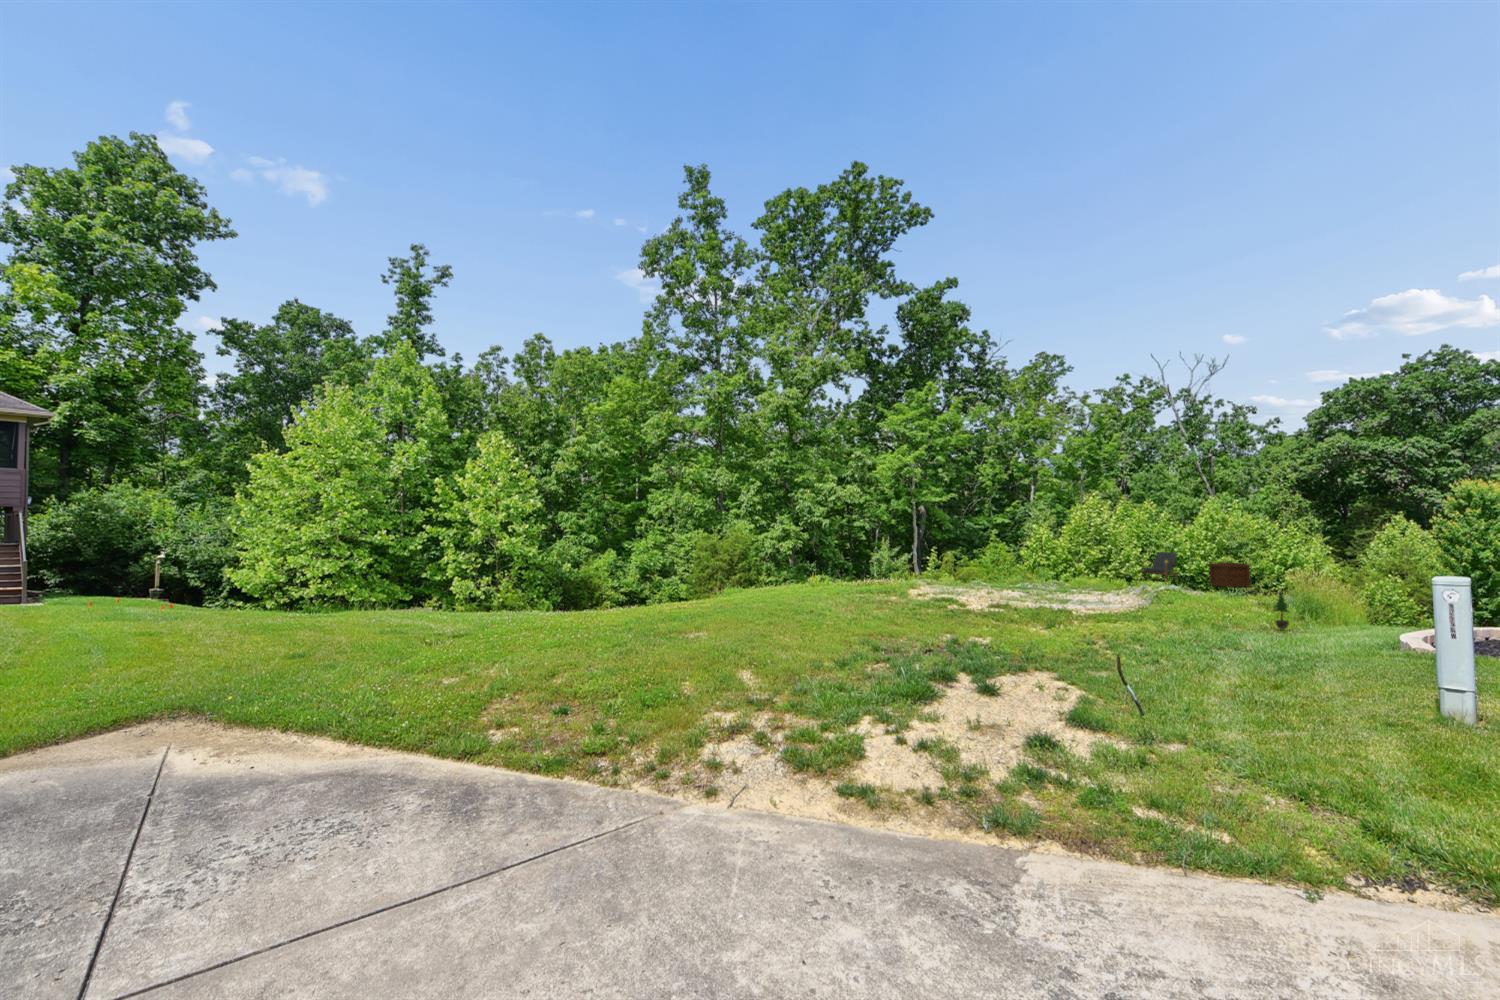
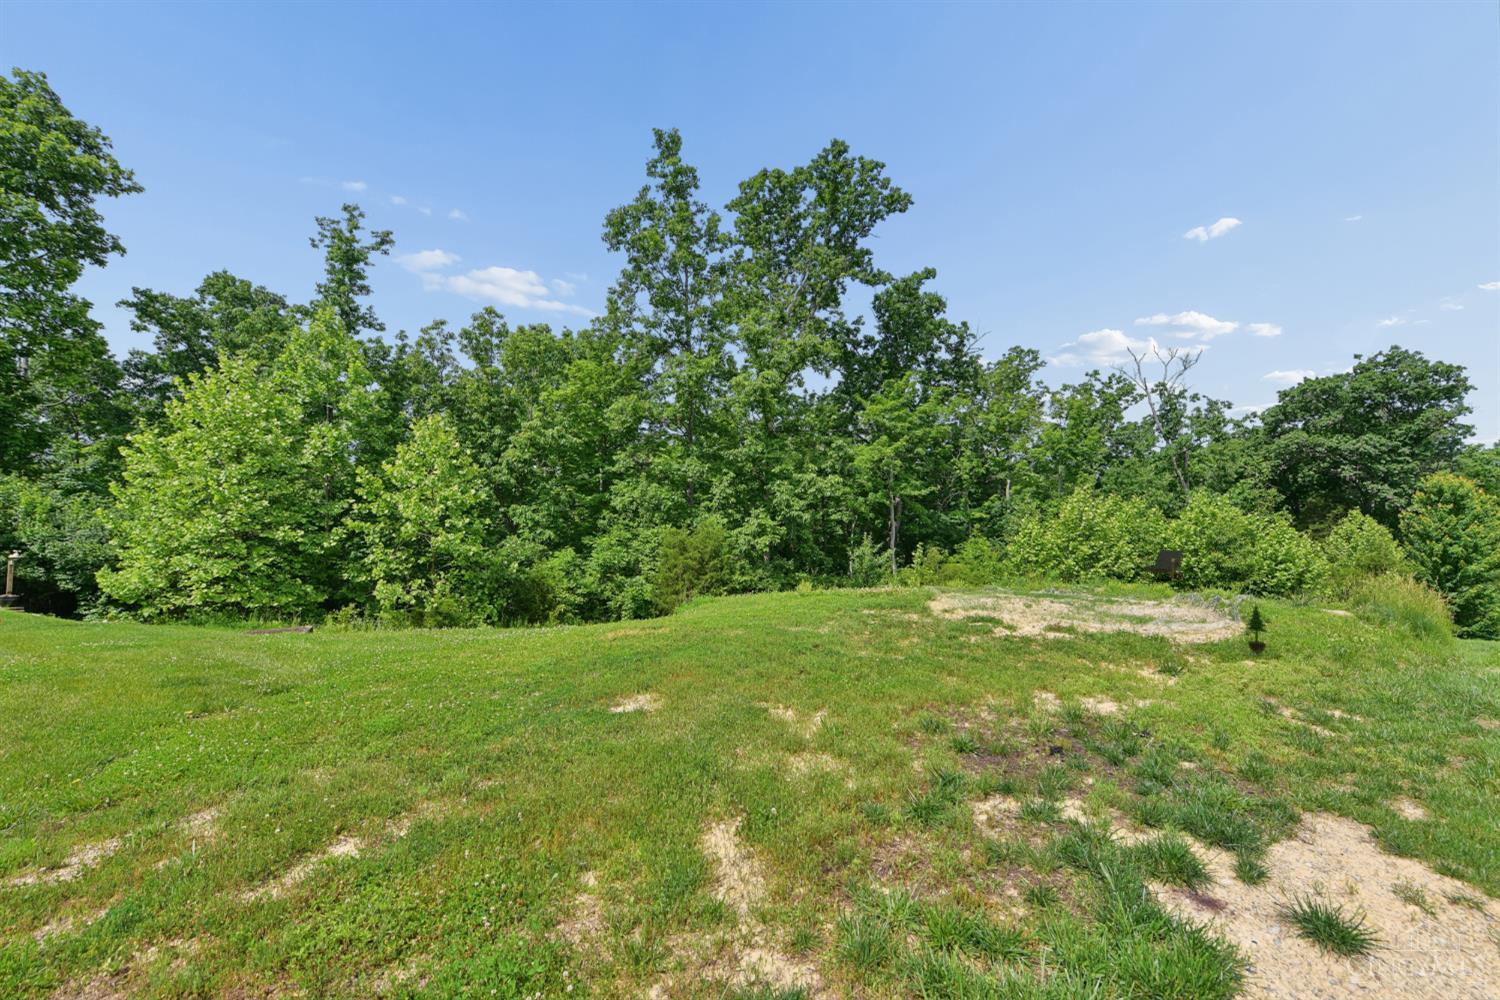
wooden crate: present [1209,562,1250,587] -> none [1222,561,1268,588]
potted tree: present [1275,593,1290,630] -> present [1247,606,1267,654]

